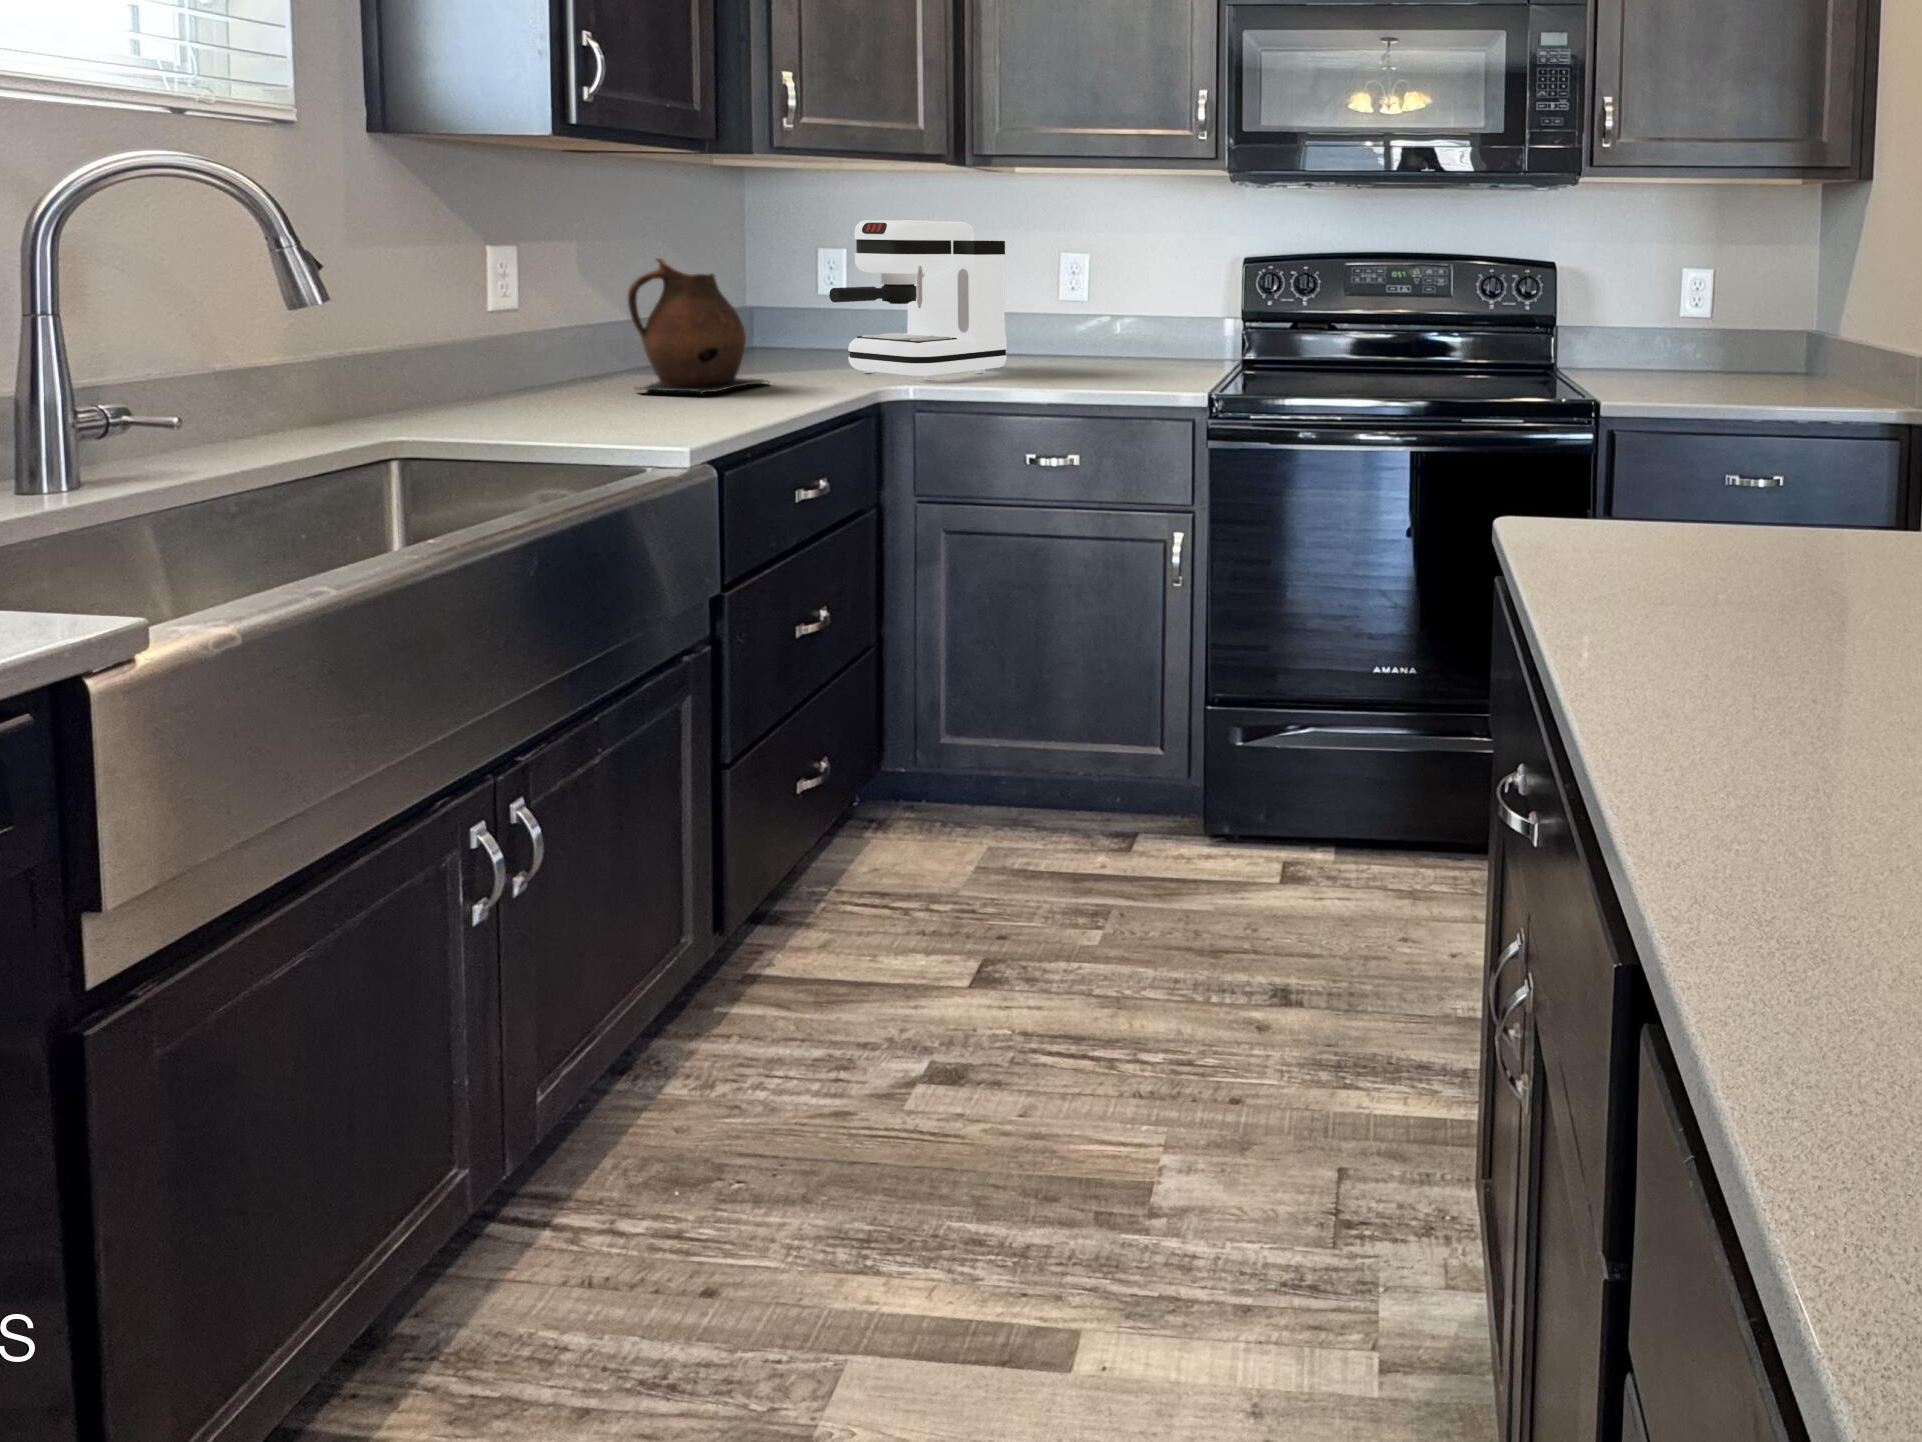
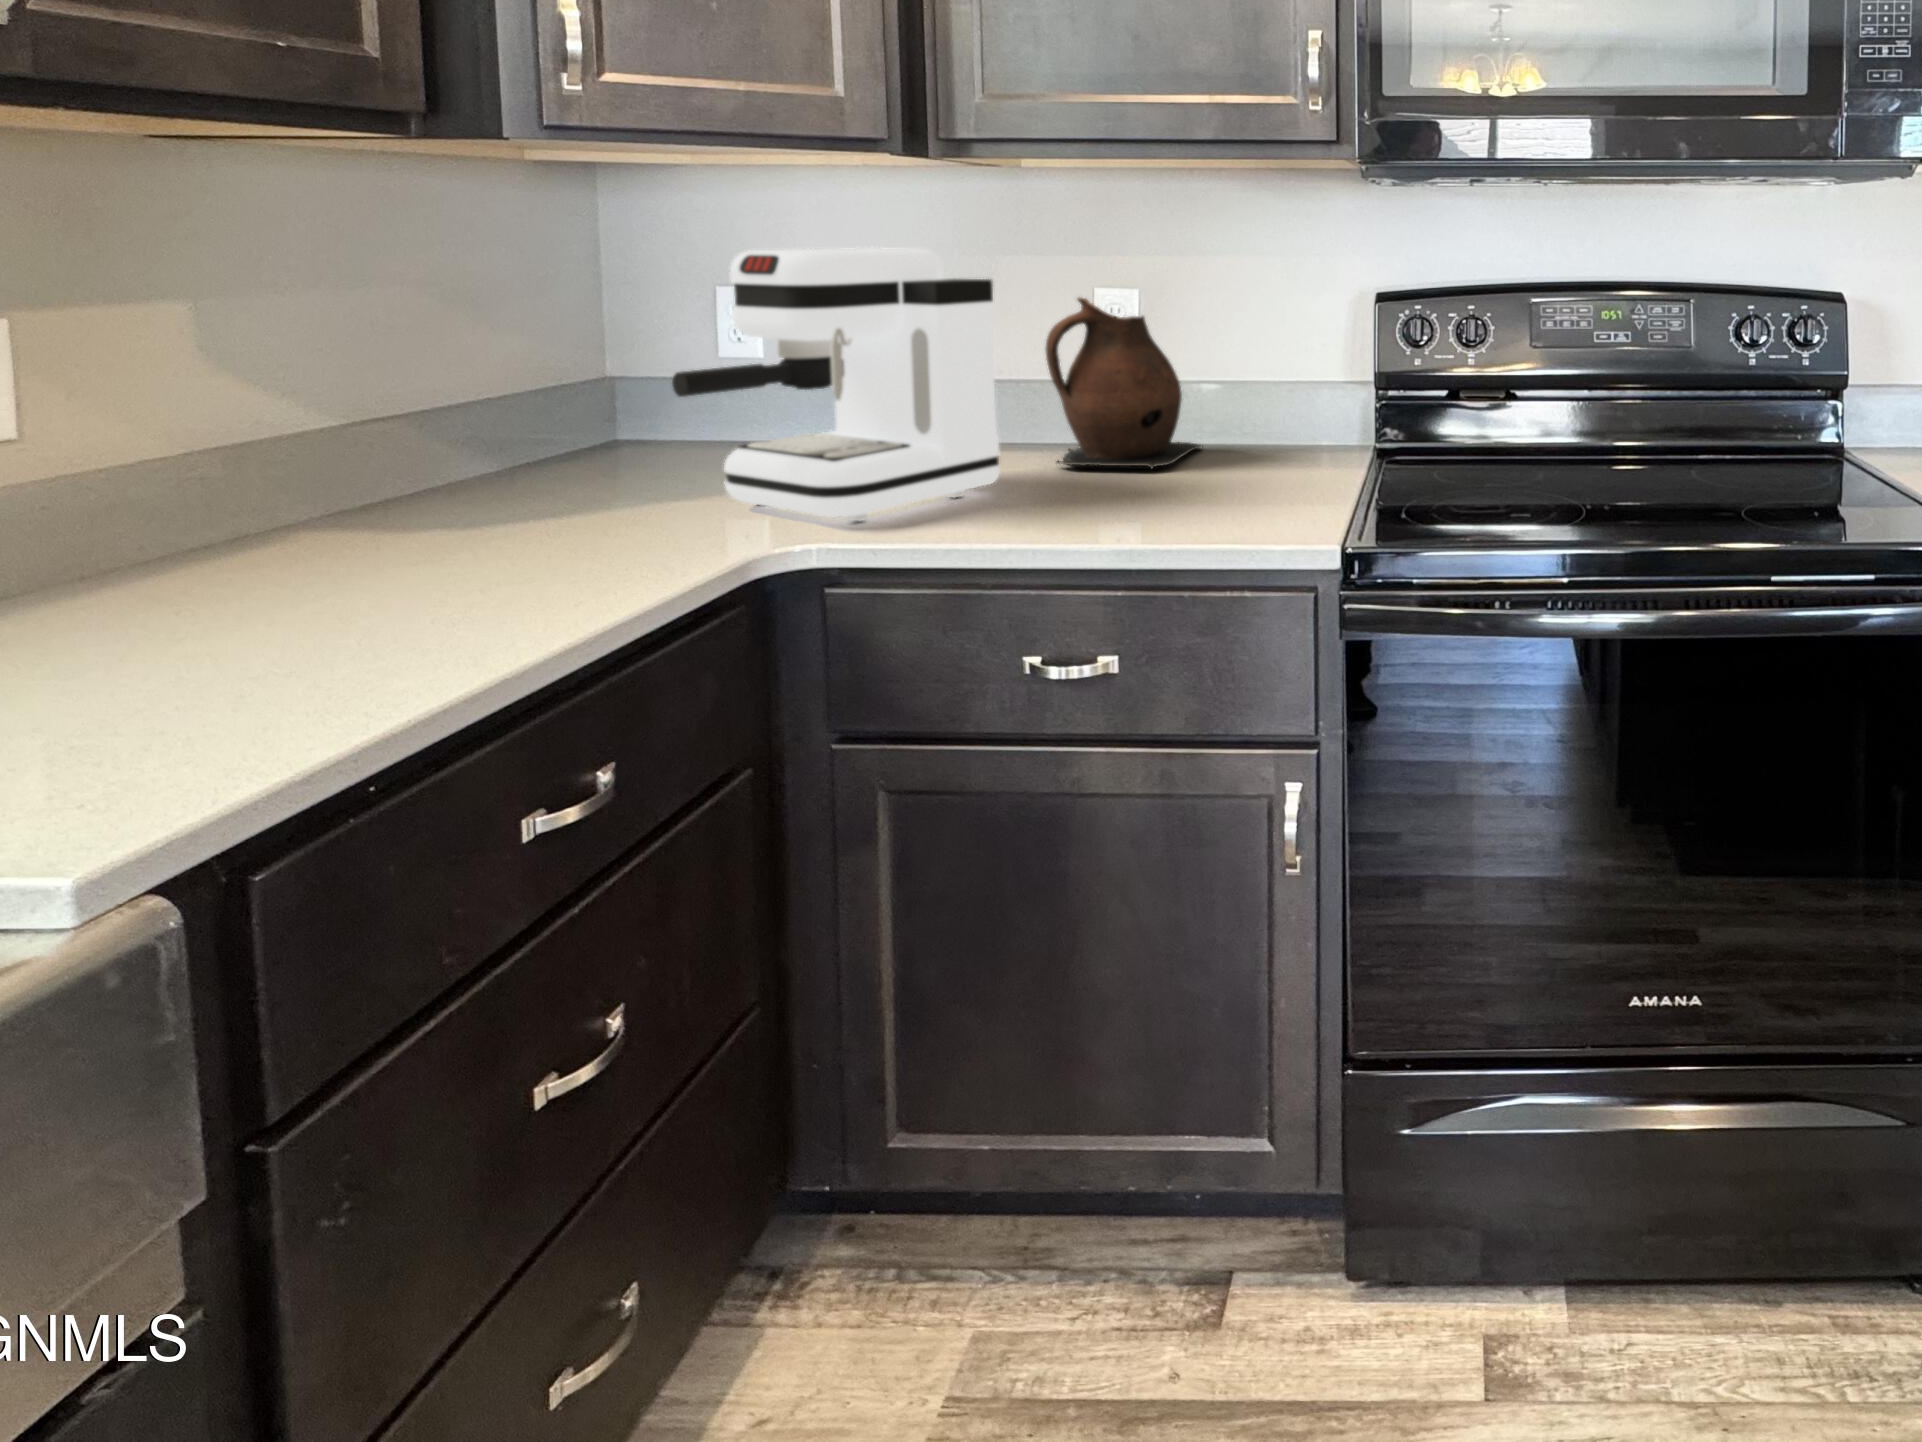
ceramic pitcher: present [628,258,768,394] -> present [1046,297,1201,469]

